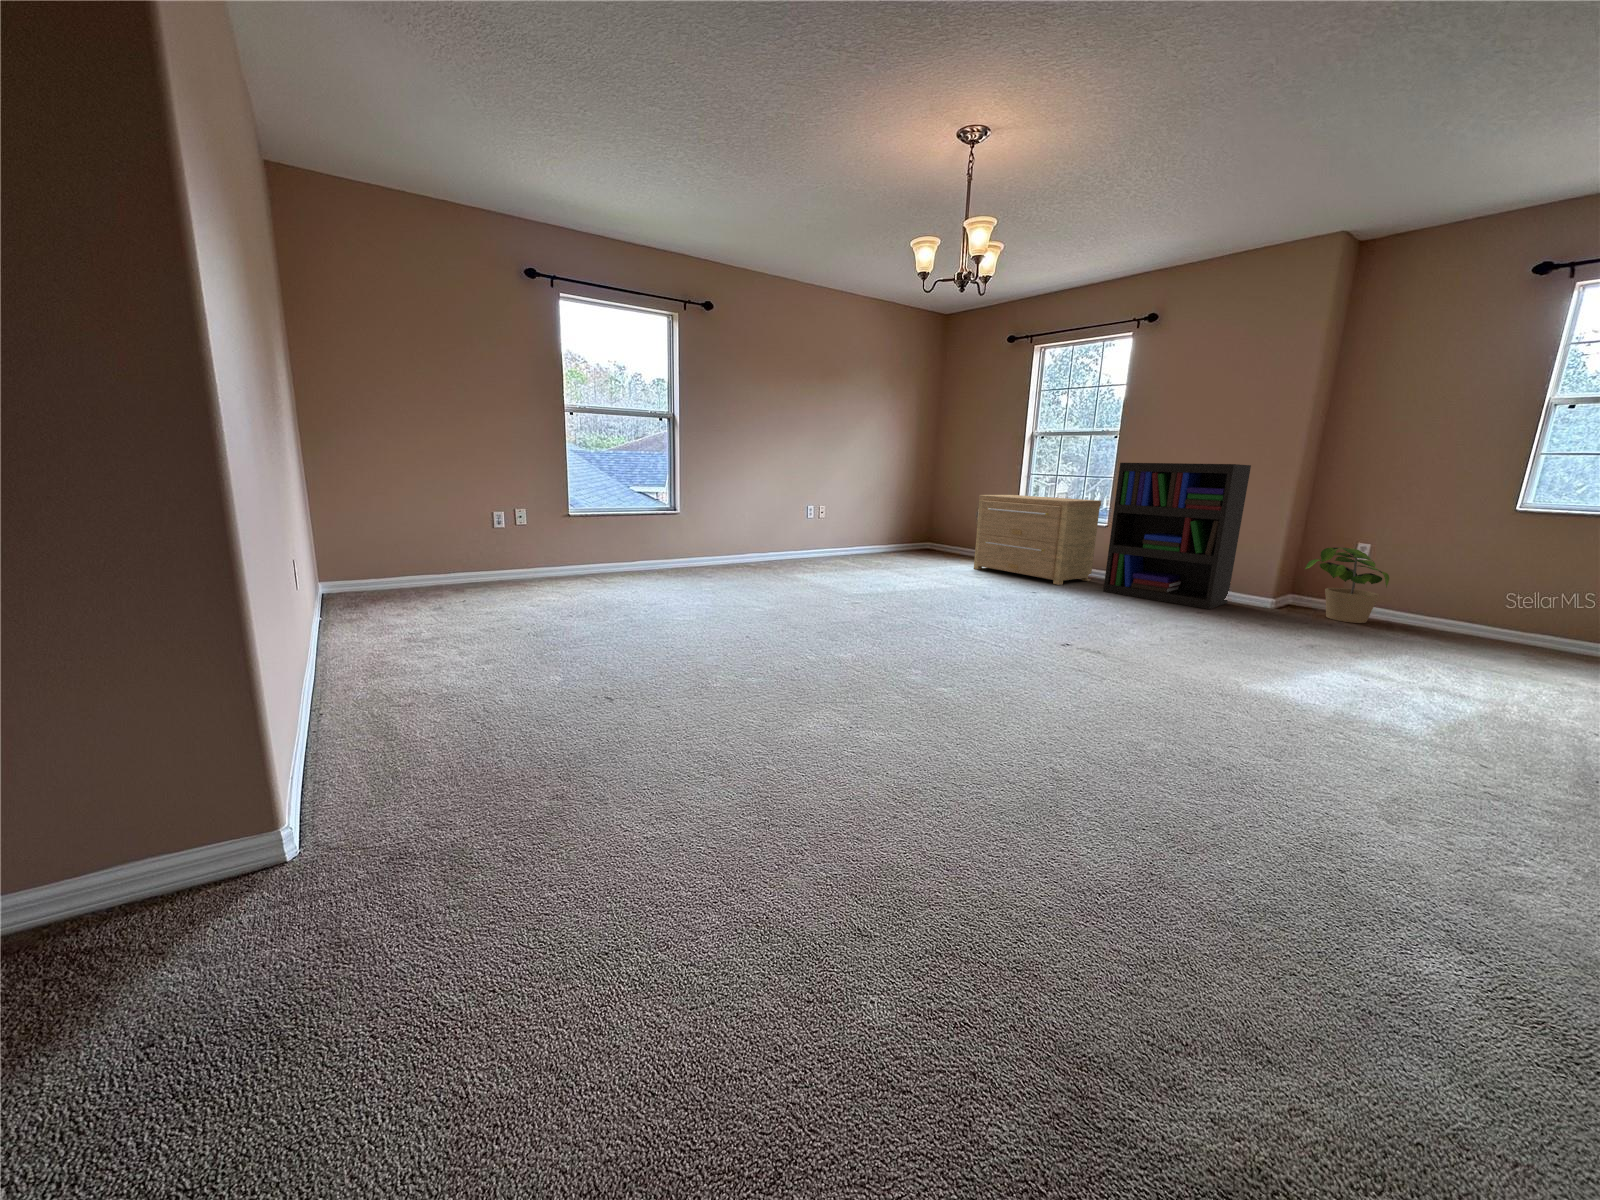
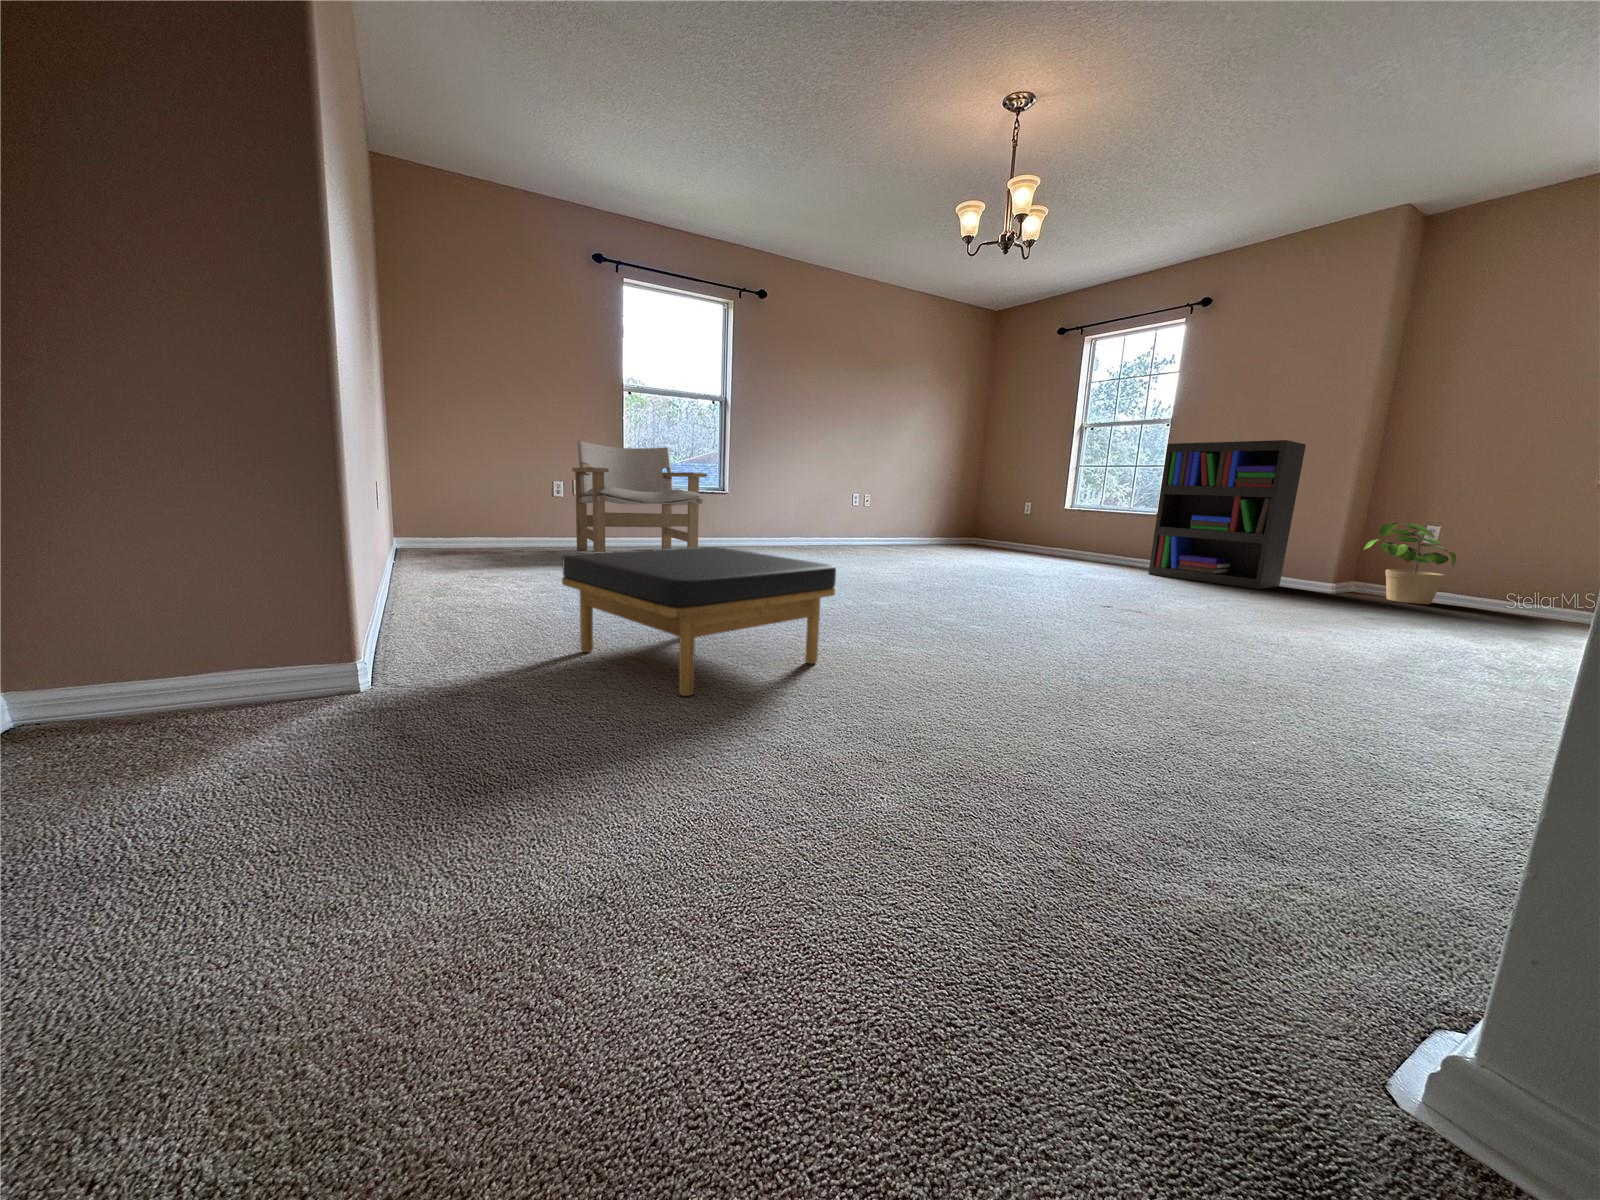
lounge chair: none [508,471,655,604] -> present [572,441,707,552]
side table: present [974,495,1101,585] -> none [1017,482,1149,568]
ottoman: none [508,632,805,841] -> present [562,547,836,696]

